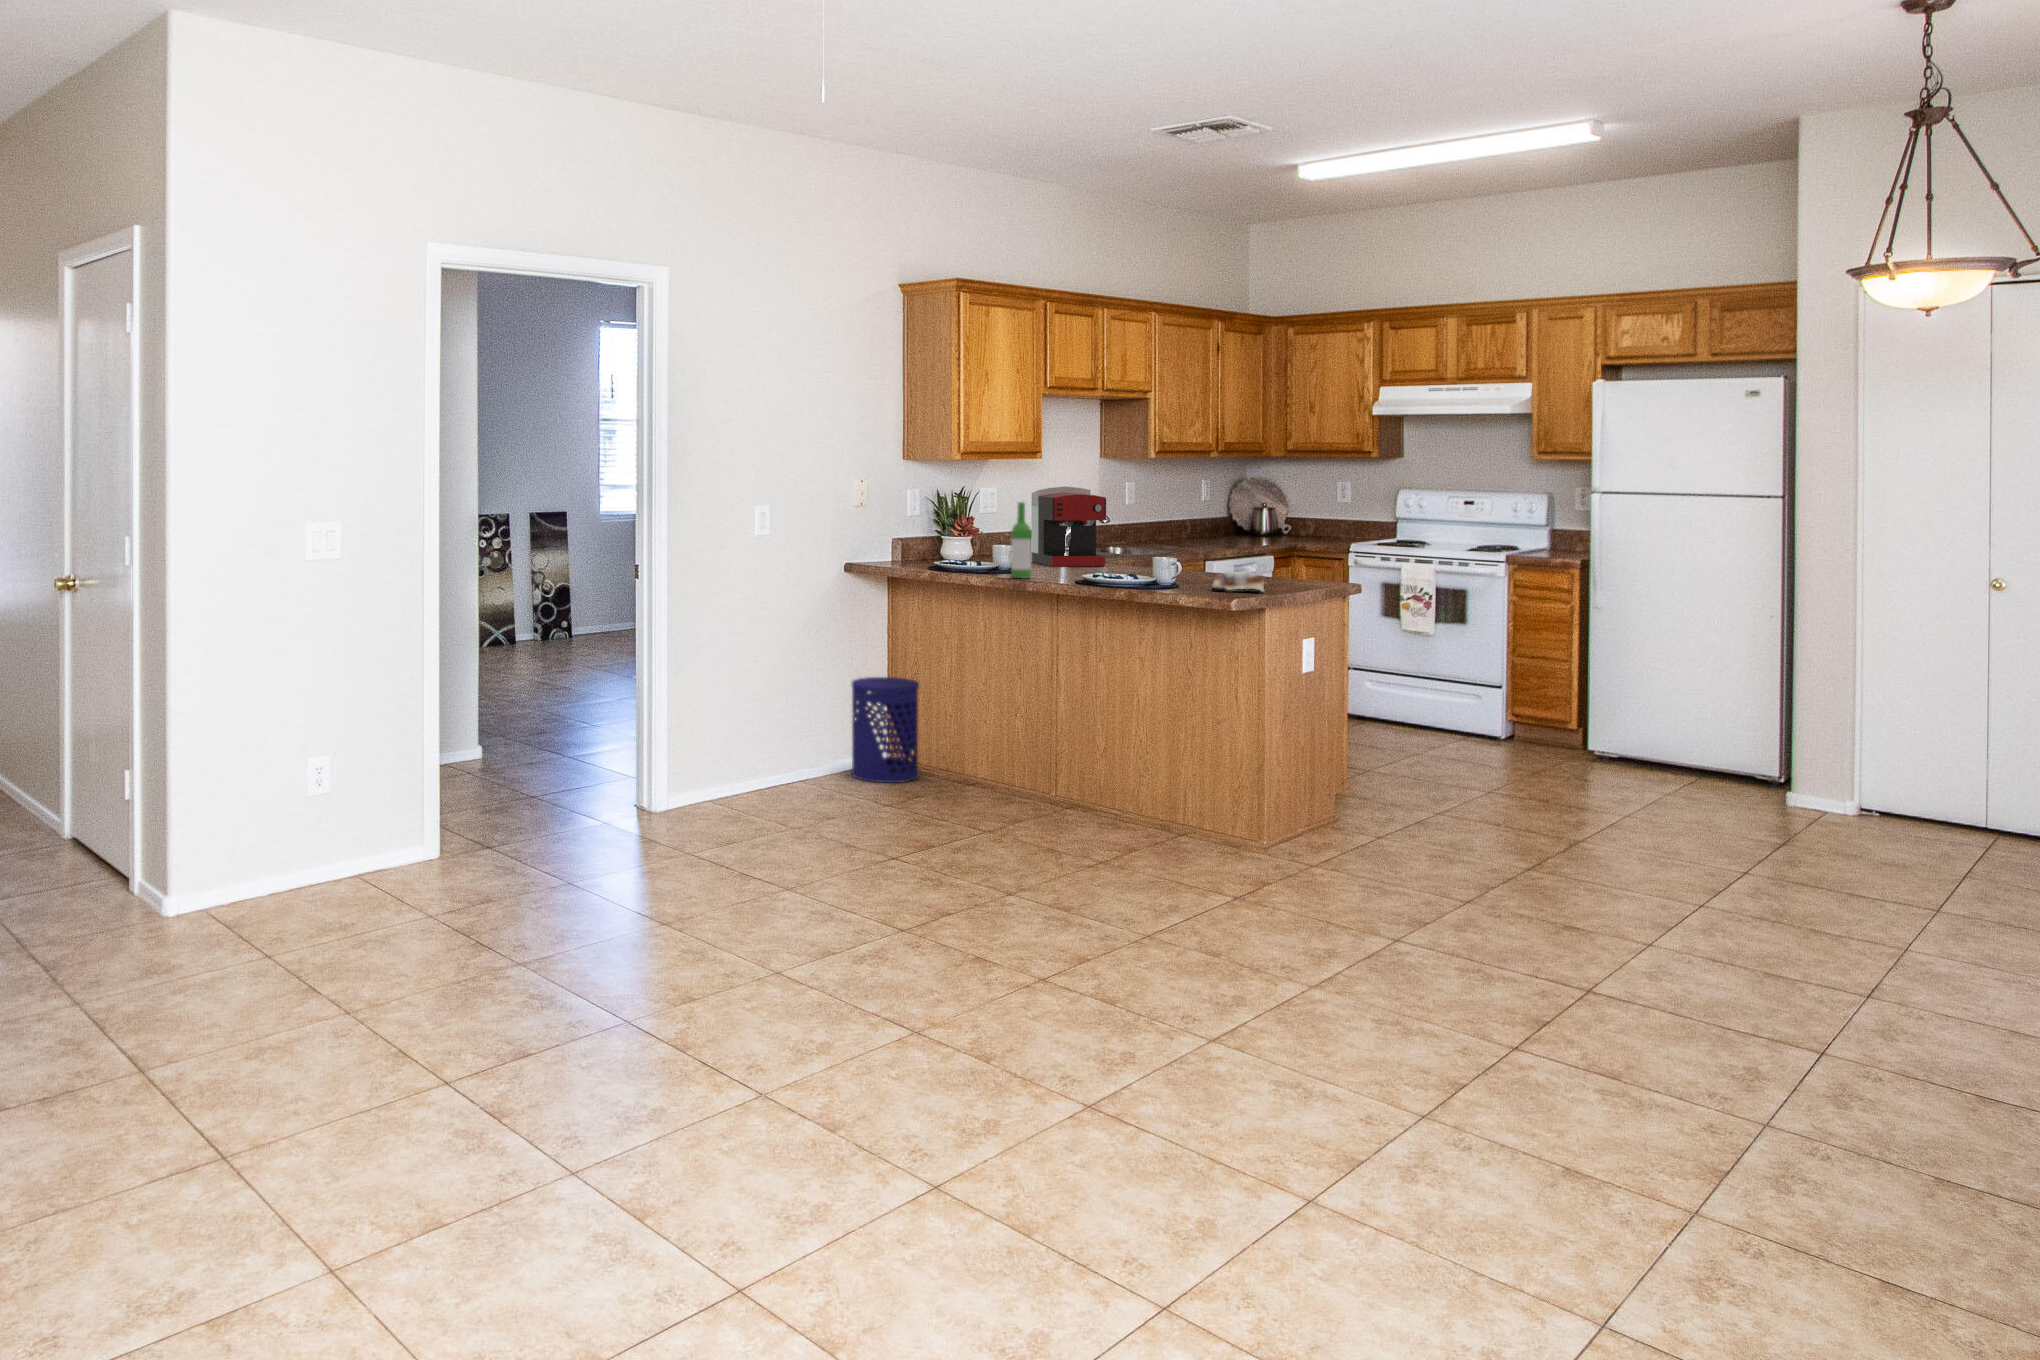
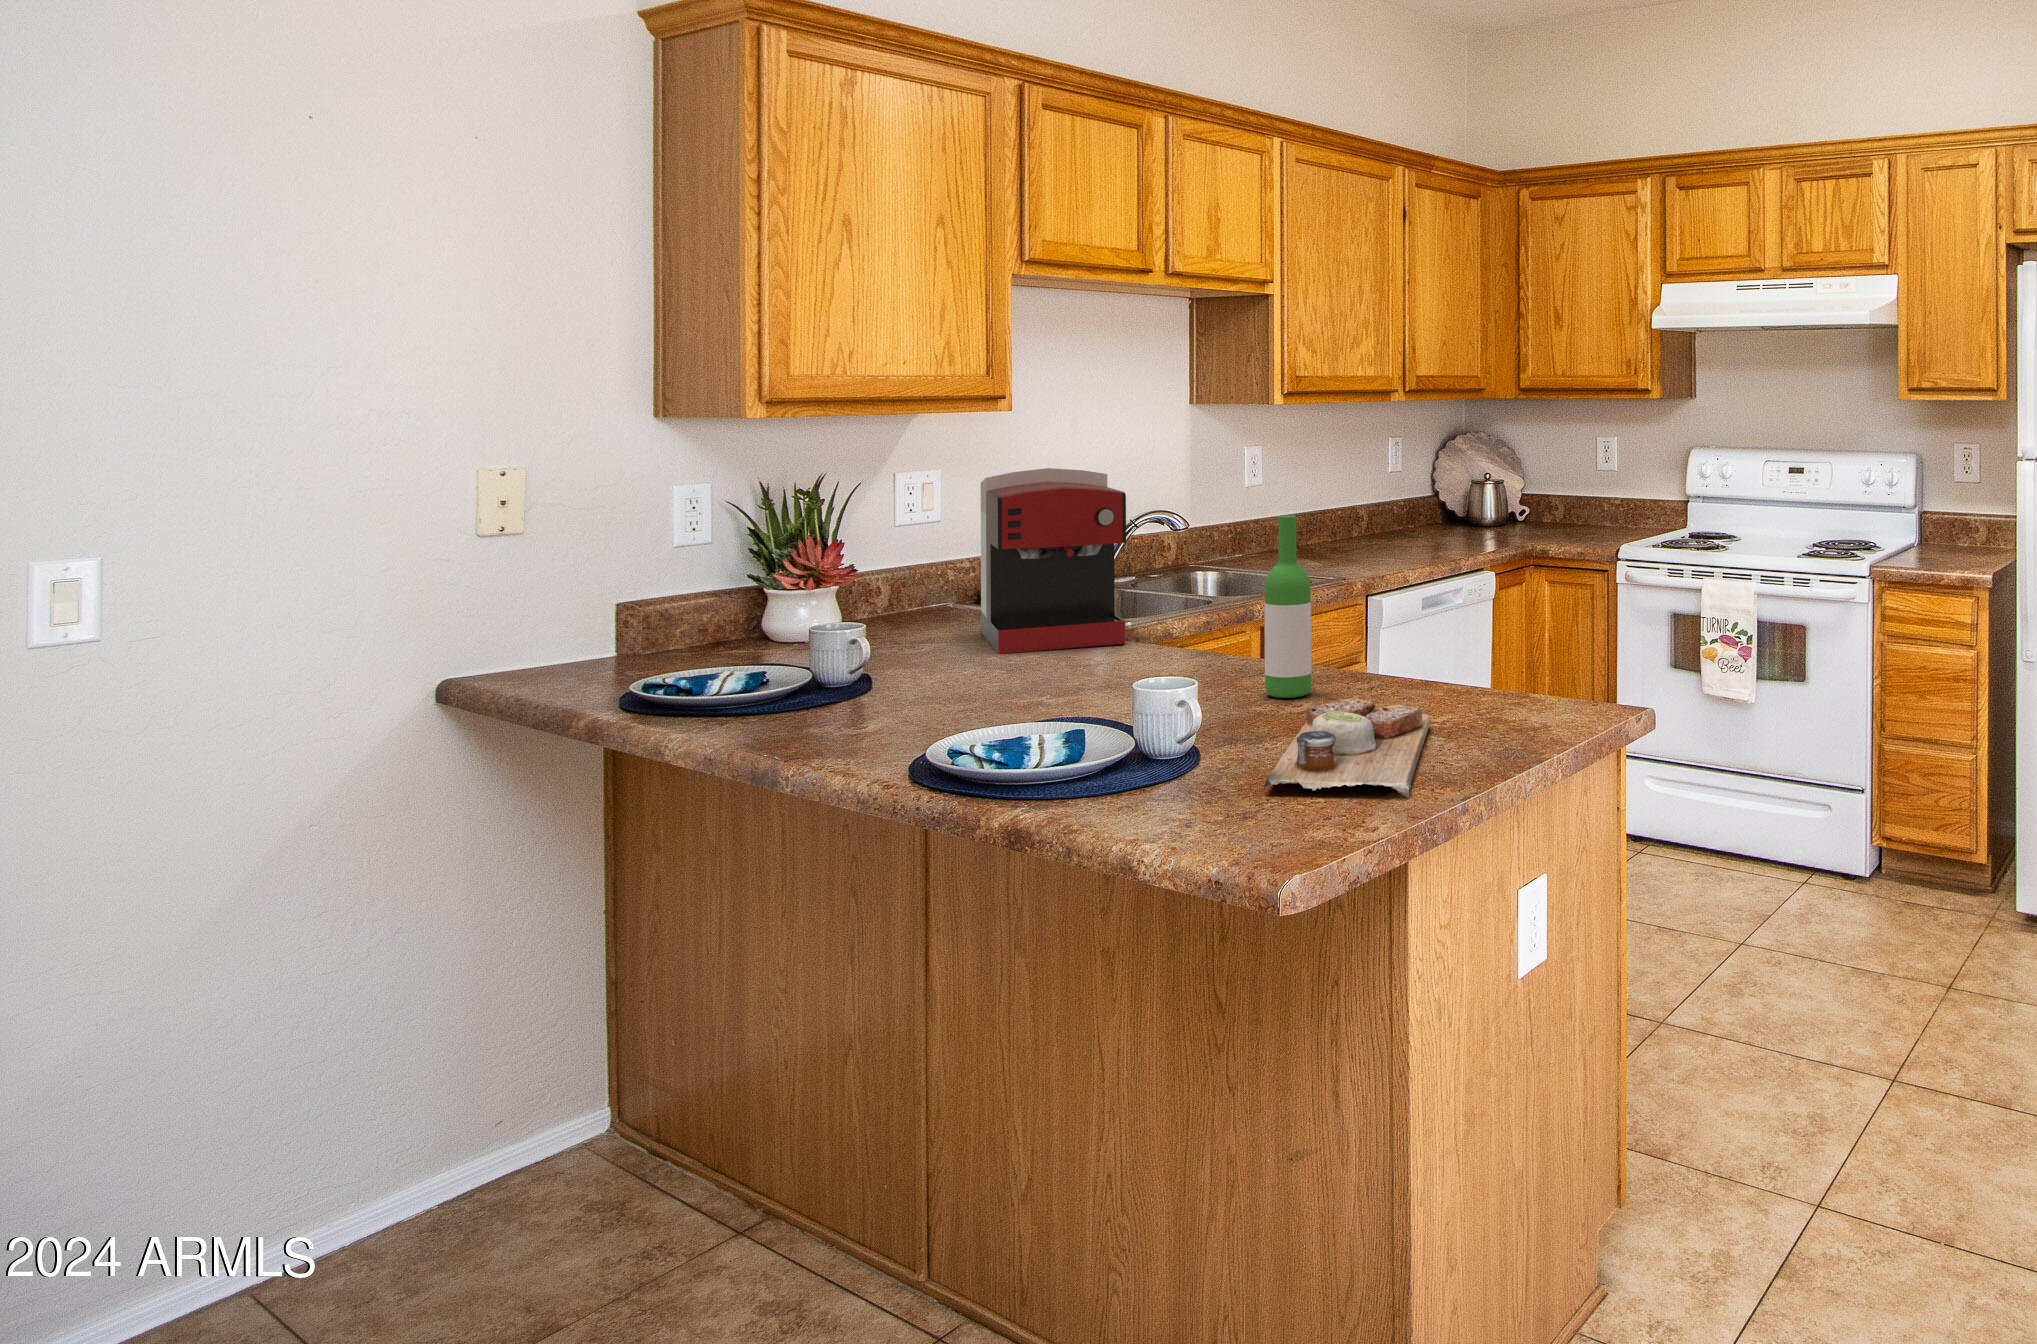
wine bottle: present [1011,502,1031,579] -> present [1265,515,1311,698]
waste bin: present [852,677,919,783] -> none [427,949,630,1274]

